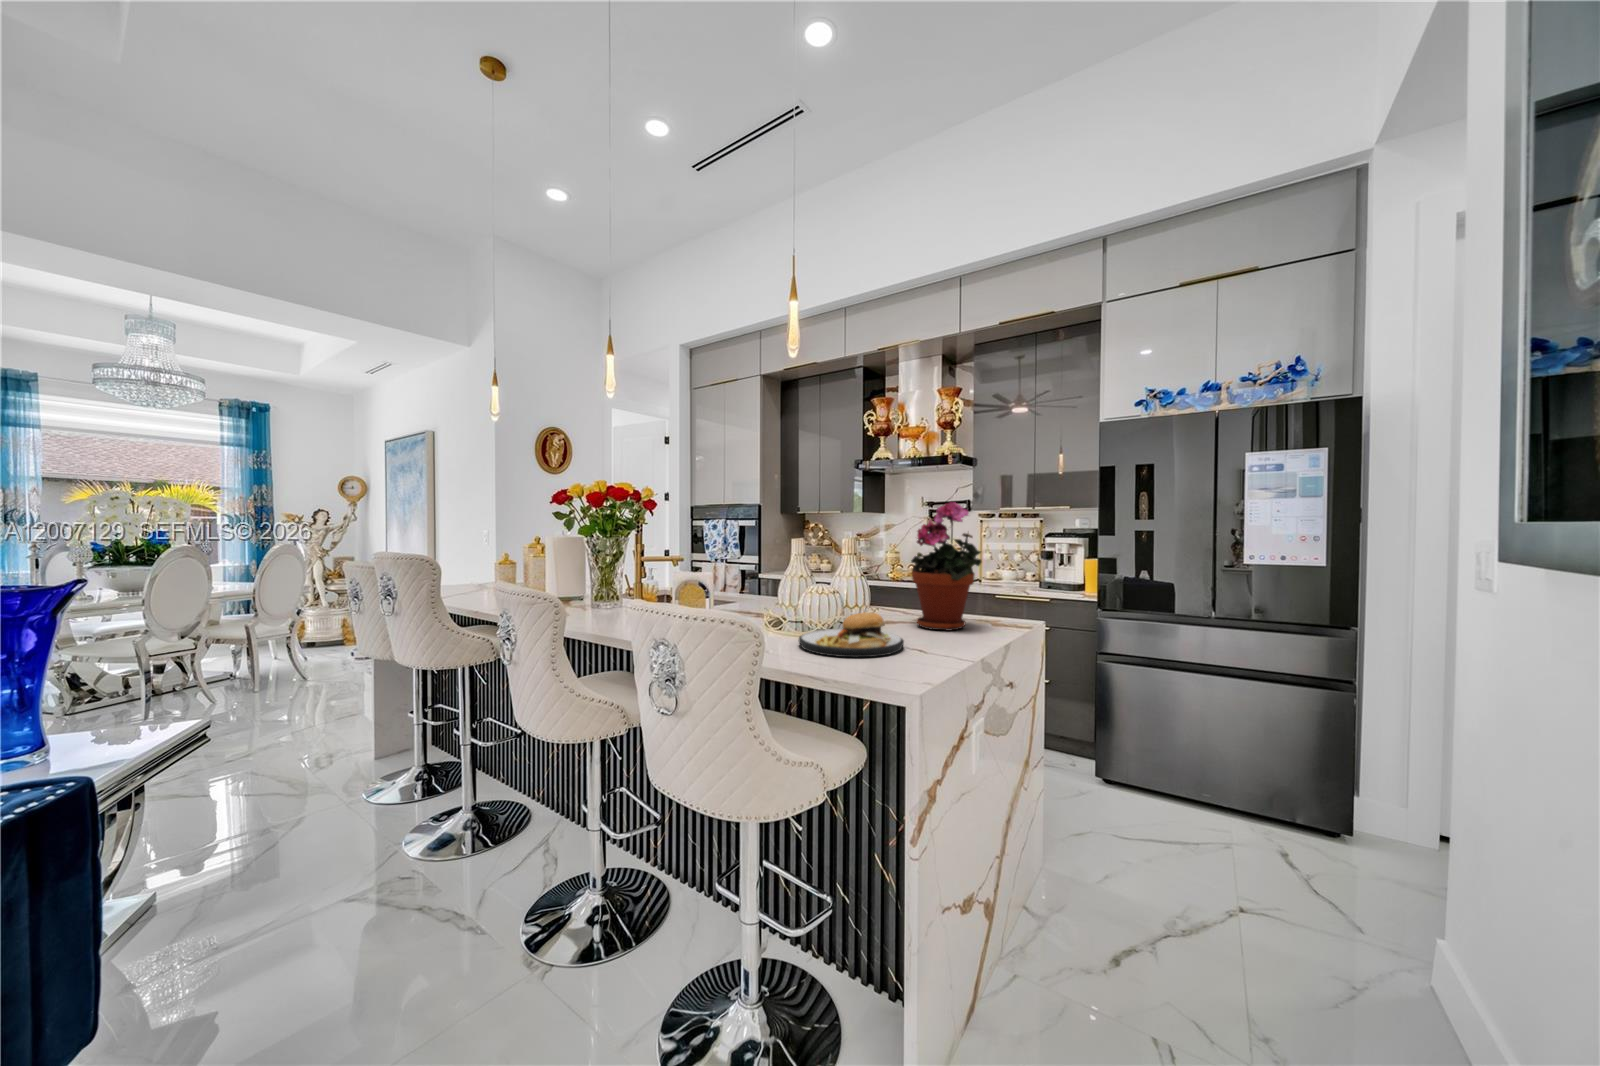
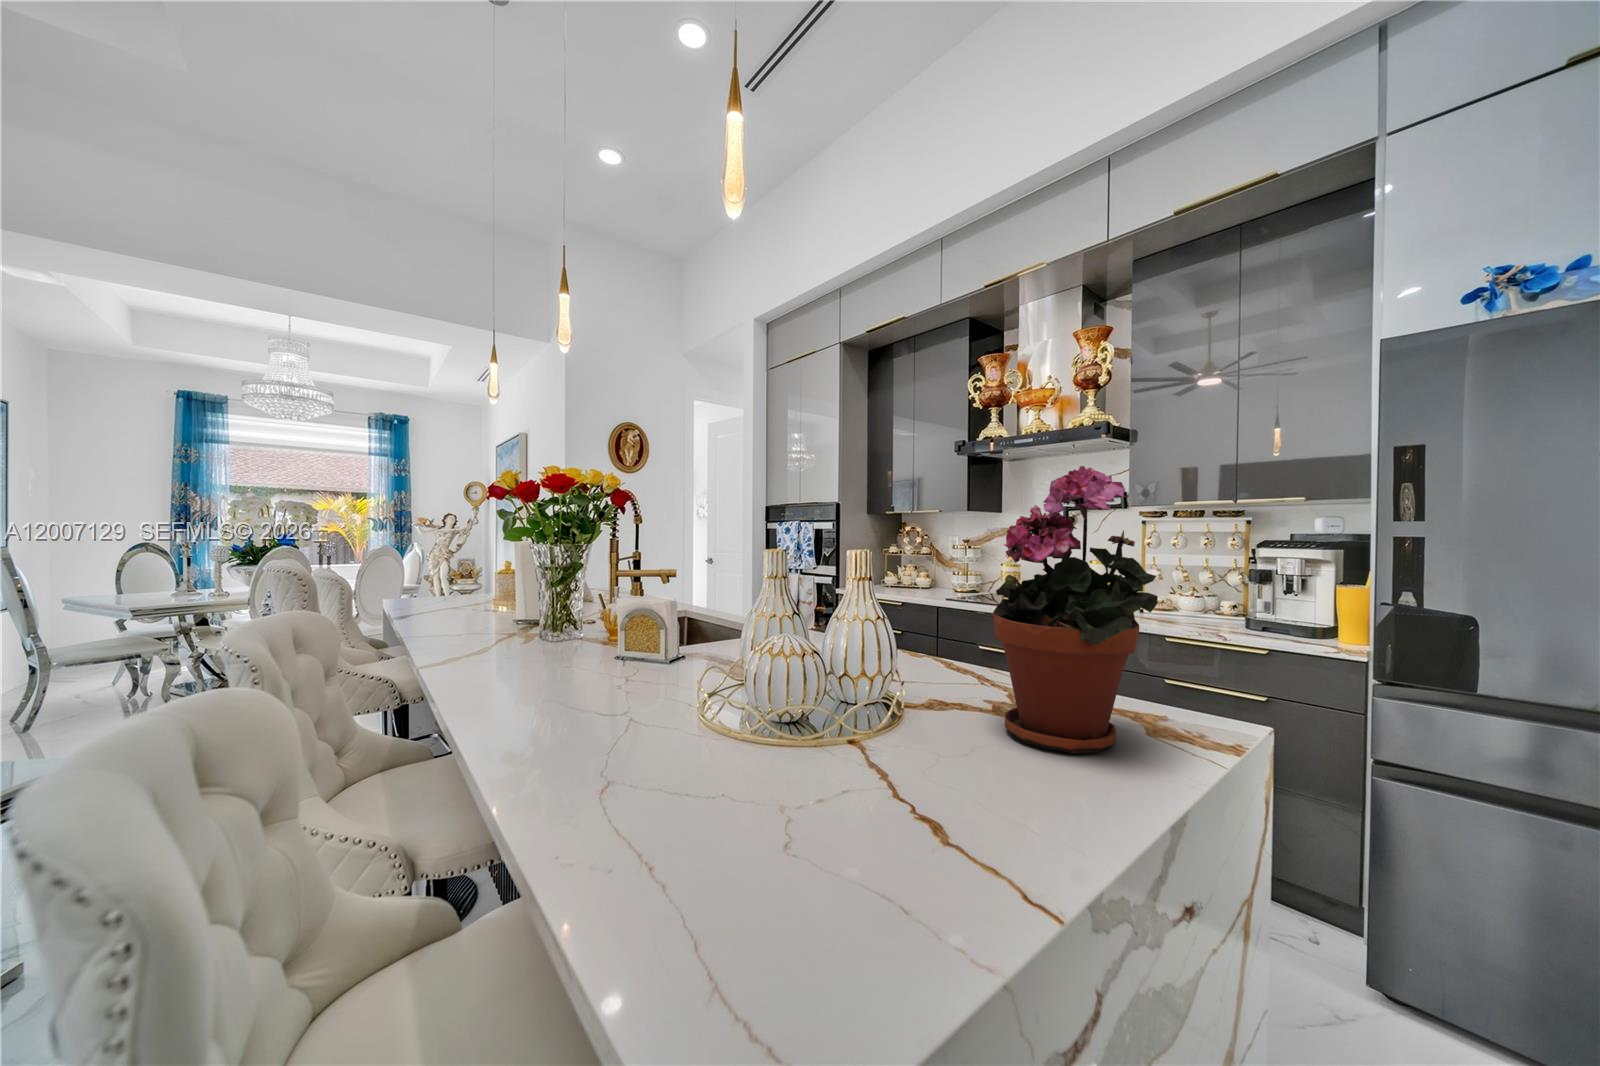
plate: present [798,612,904,657] -> none [677,683,939,882]

